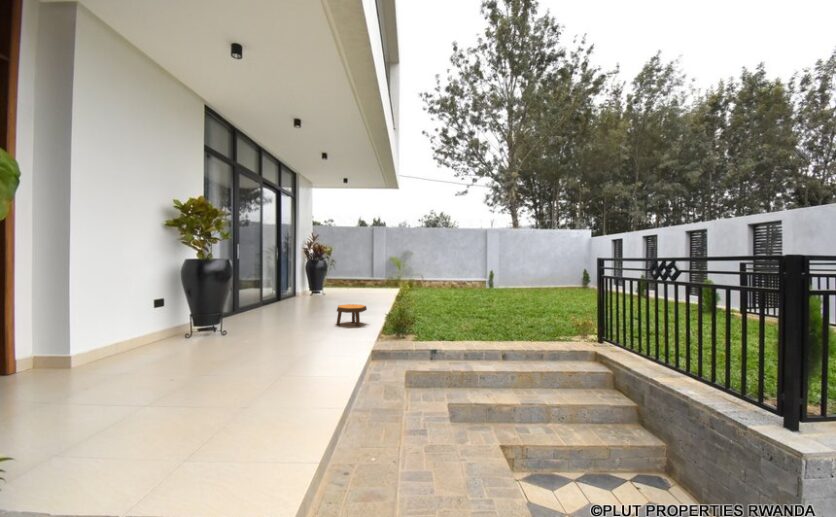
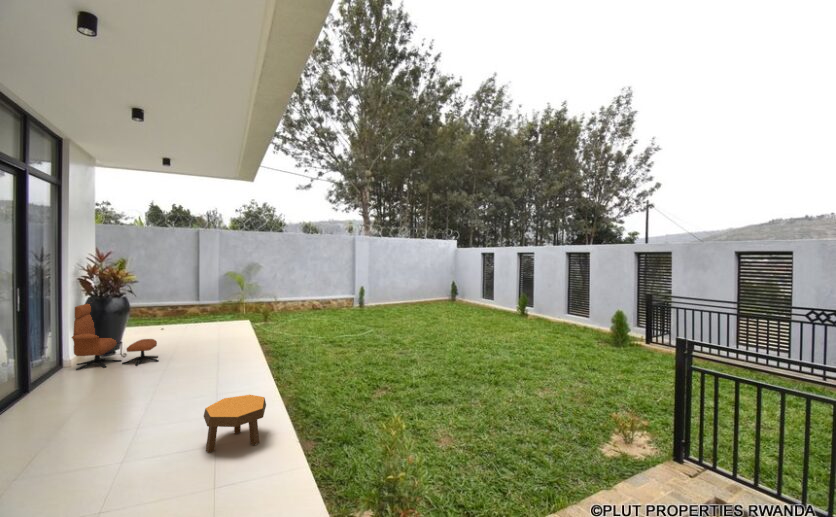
lounge chair: none [298,264,338,300] -> present [72,304,159,370]

